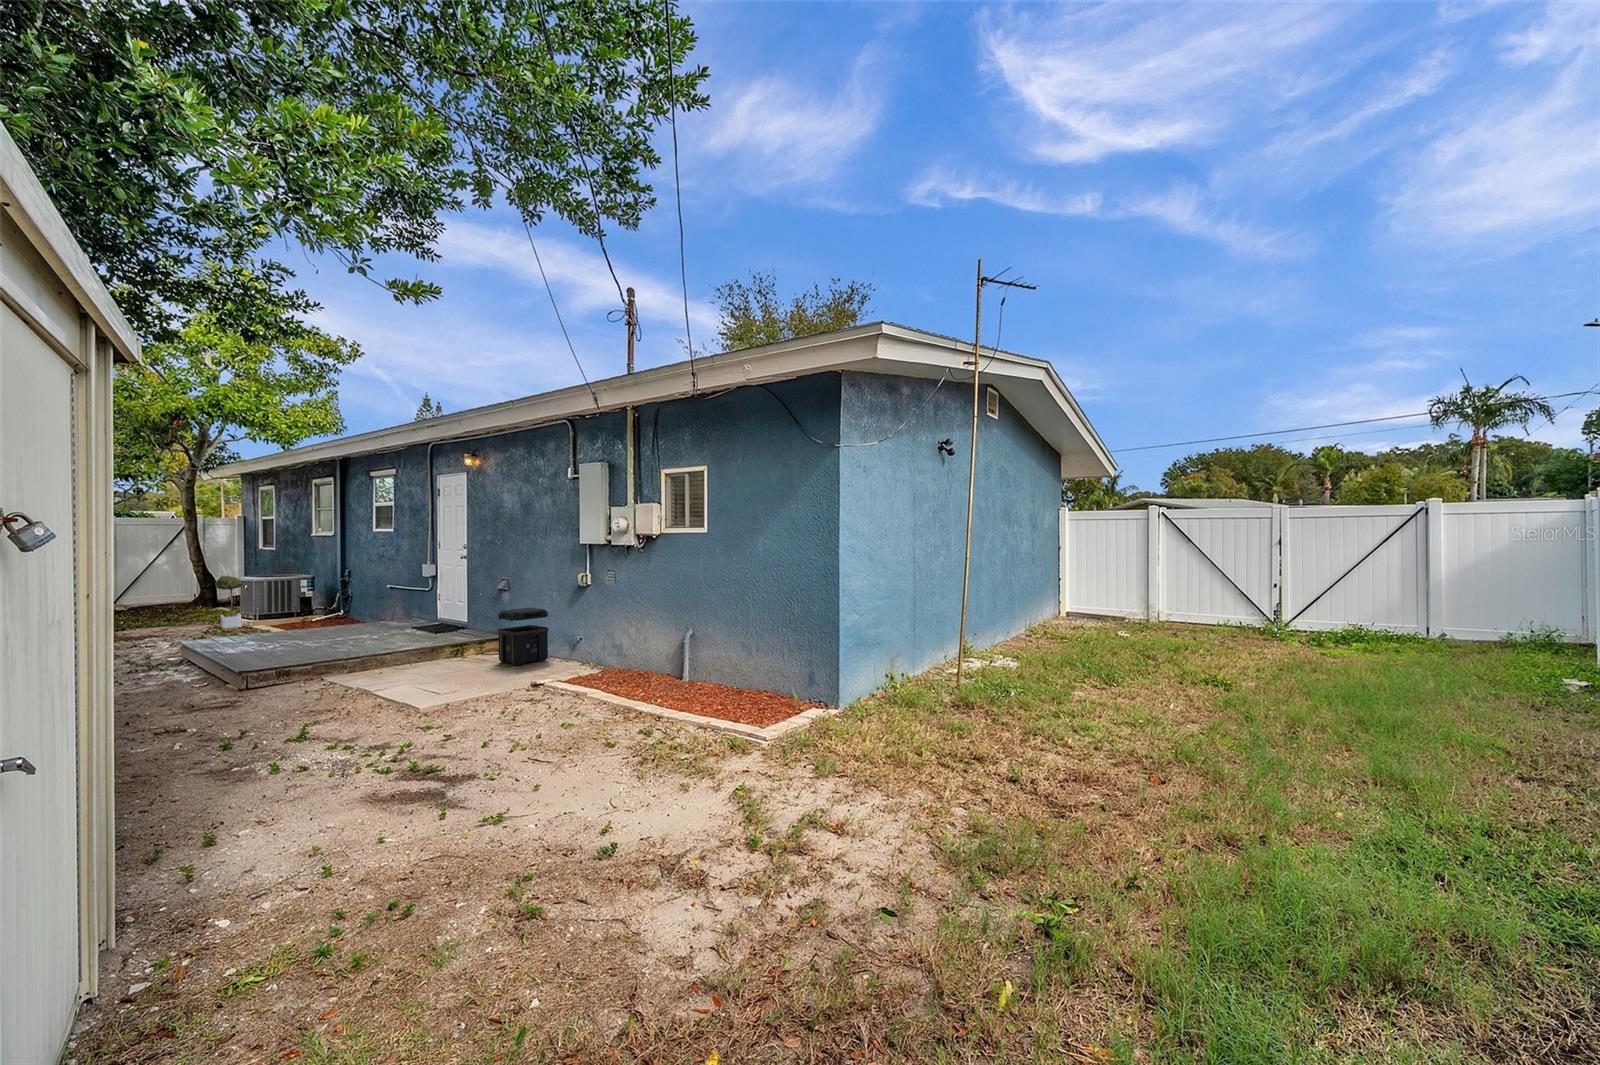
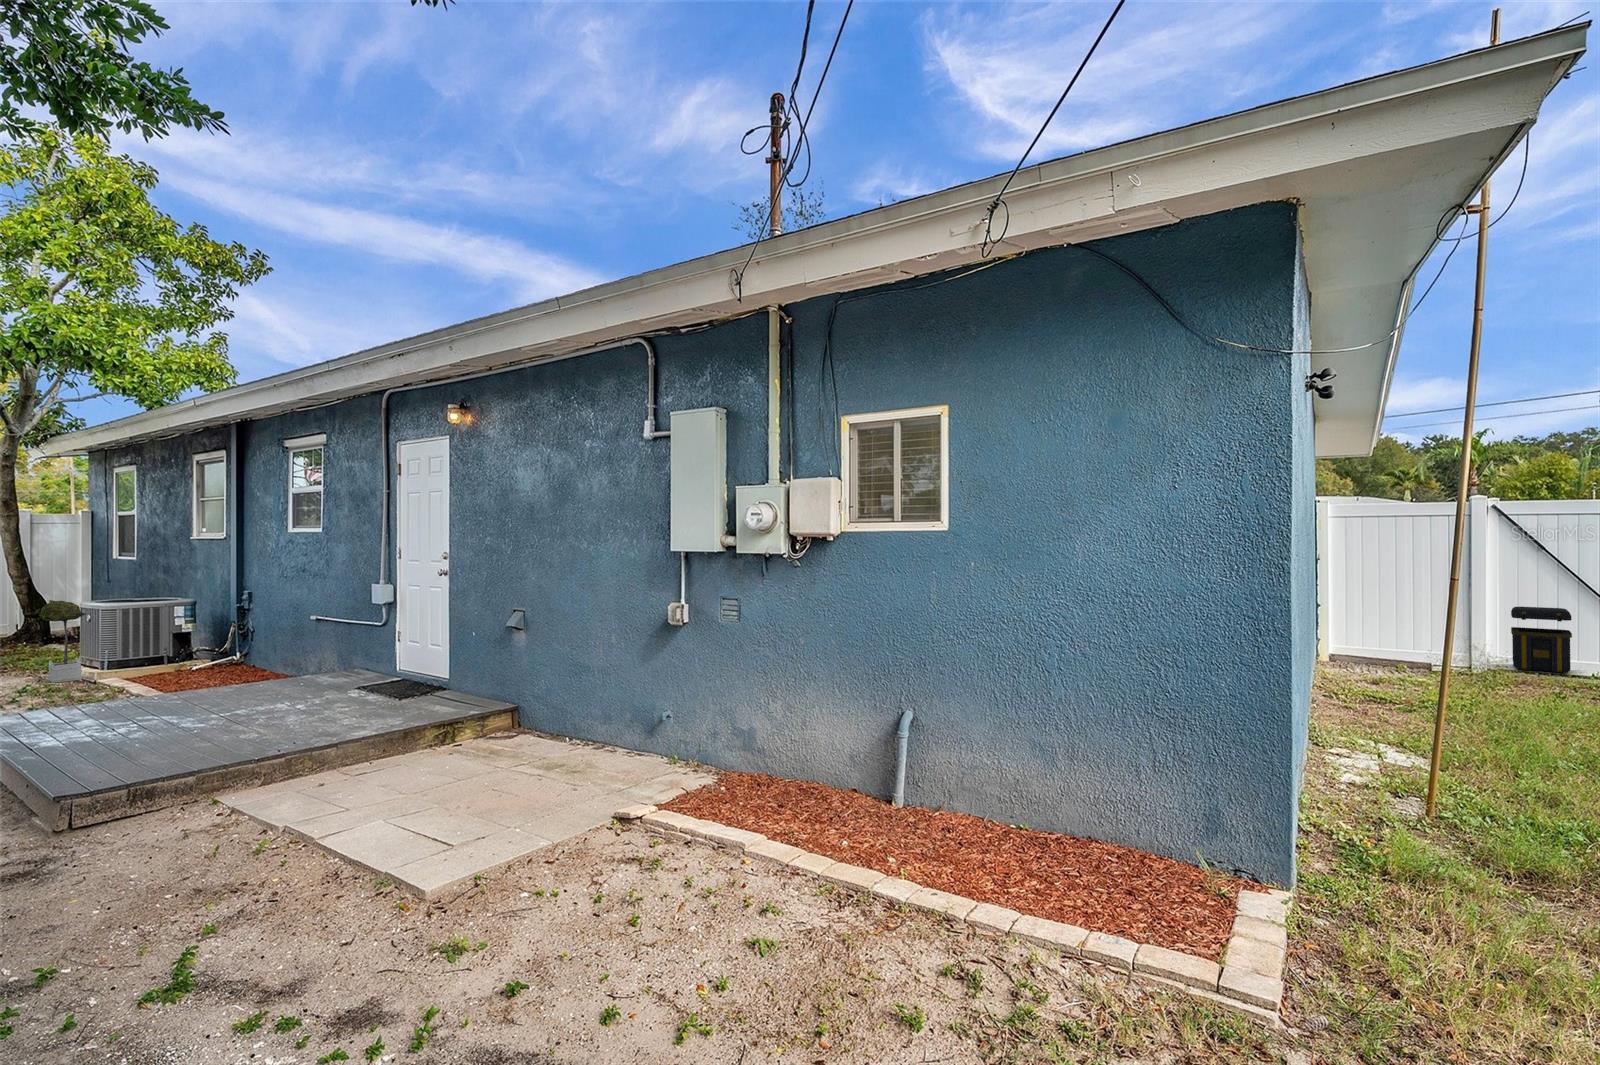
toolbox: present [498,608,549,665] -> present [1511,607,1572,673]

